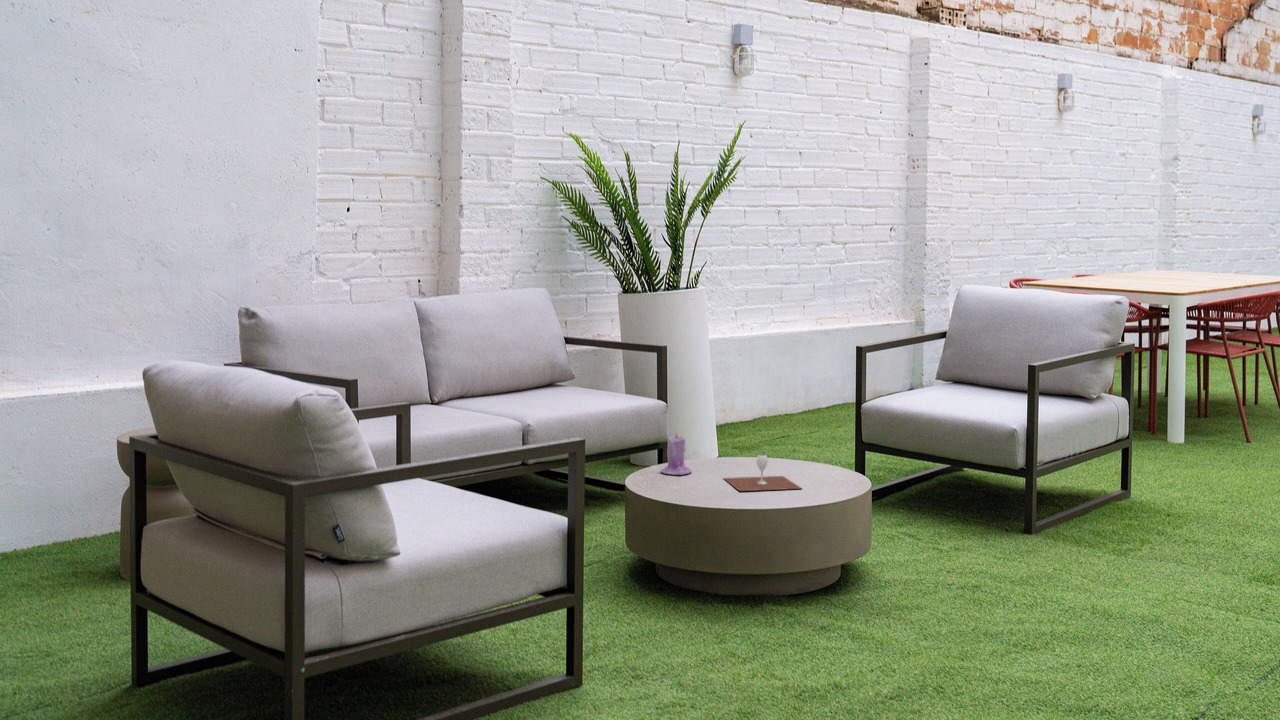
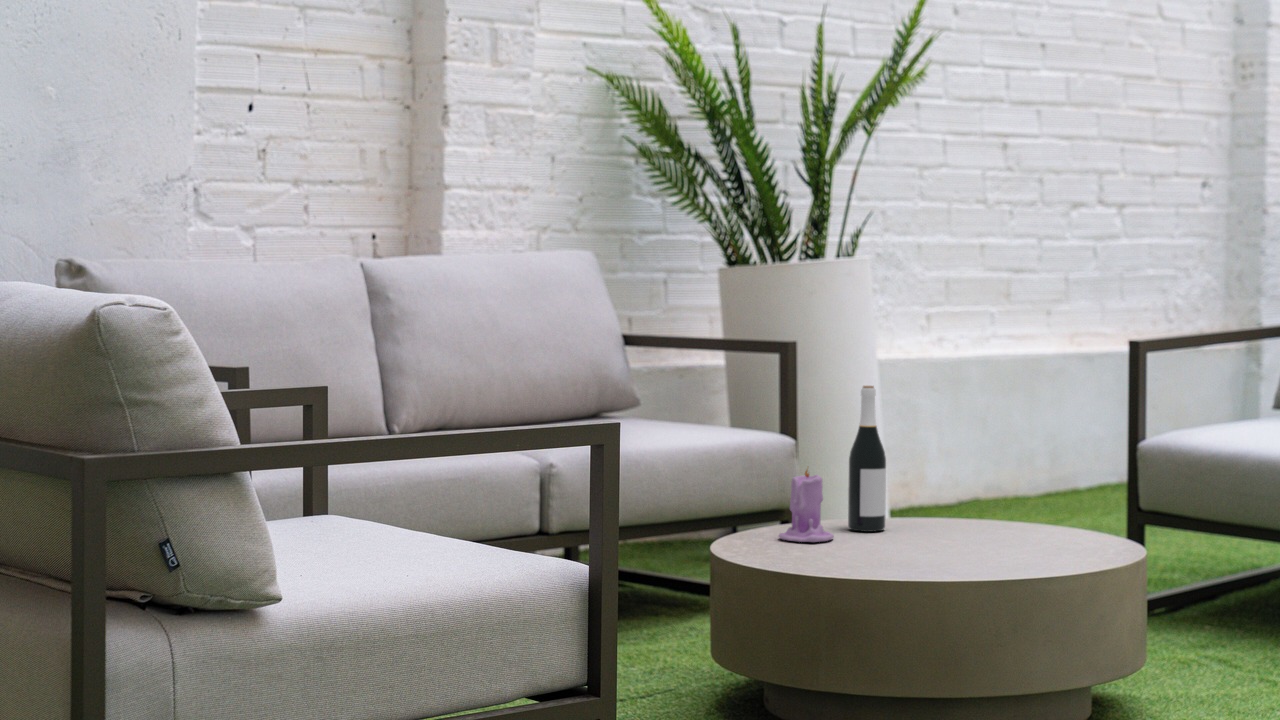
wine bottle: none [699,384,720,466] -> present [848,386,886,532]
wine glass: present [724,454,801,491] -> none [889,503,1032,564]

